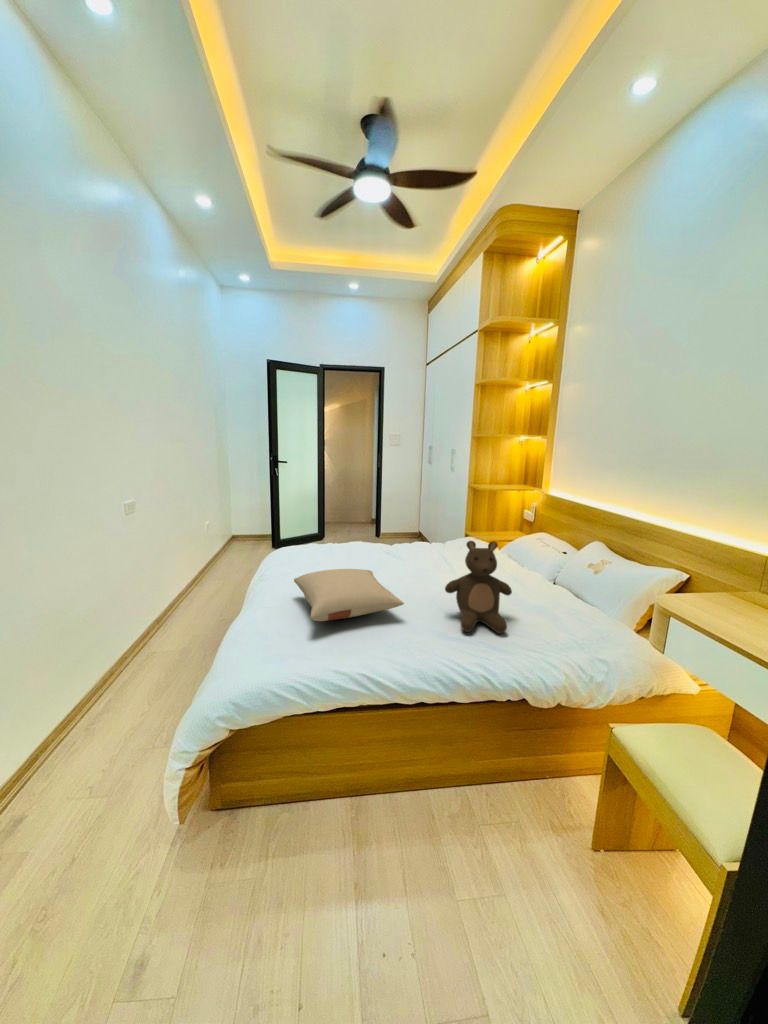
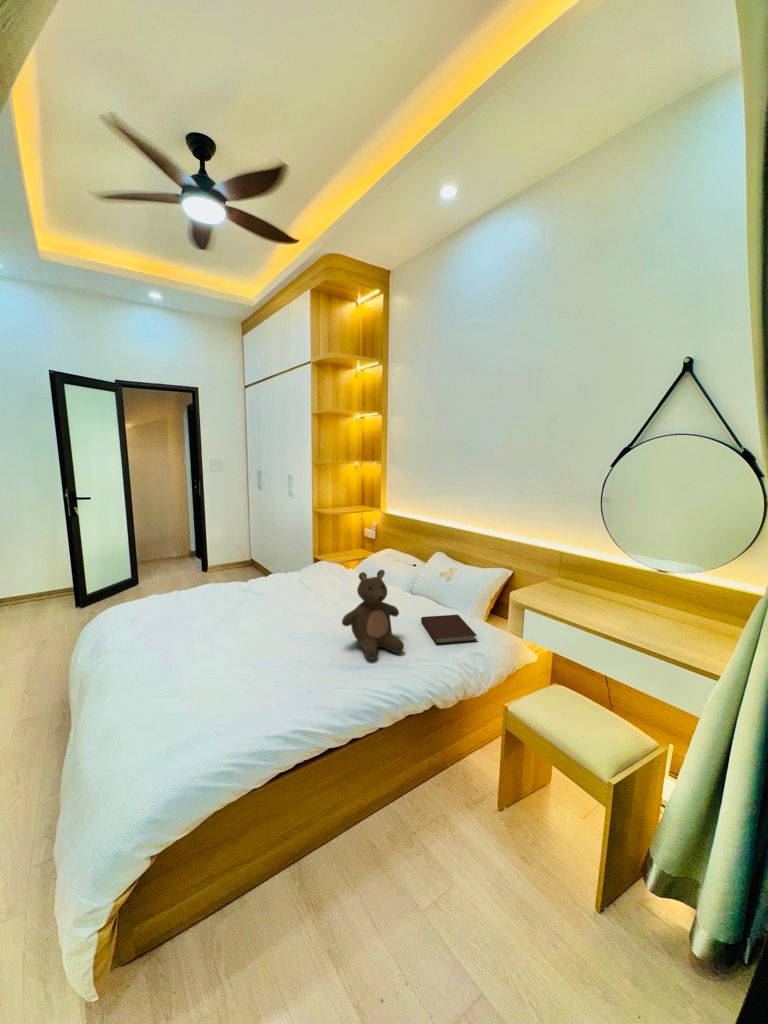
pillow: present [294,569,404,621] -> none [166,619,307,691]
notebook: none [544,605,607,646] -> present [421,615,477,645]

